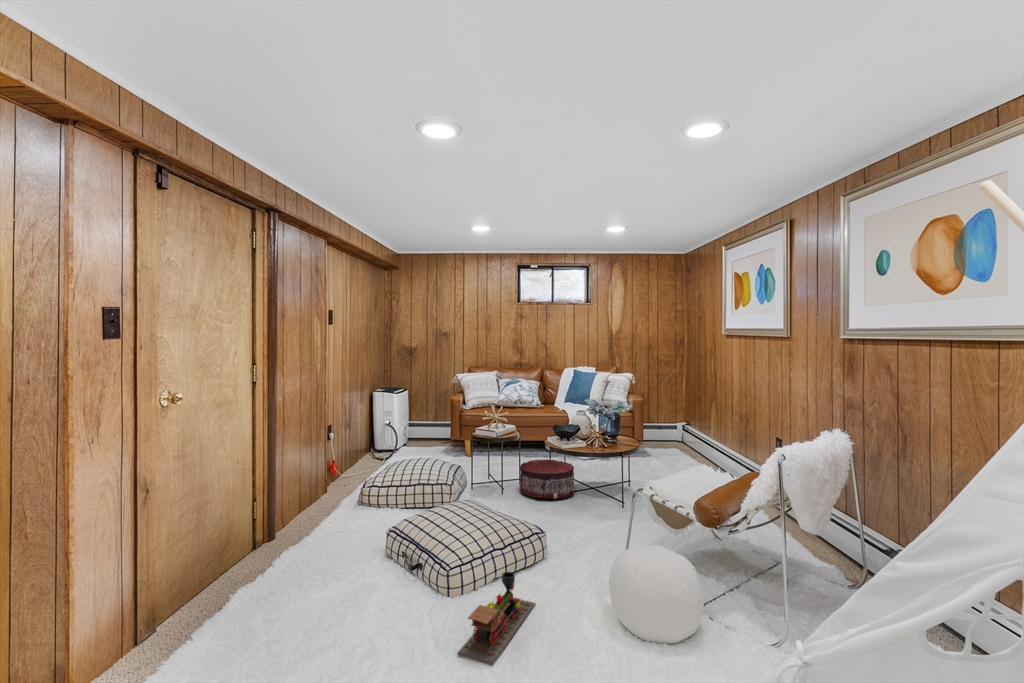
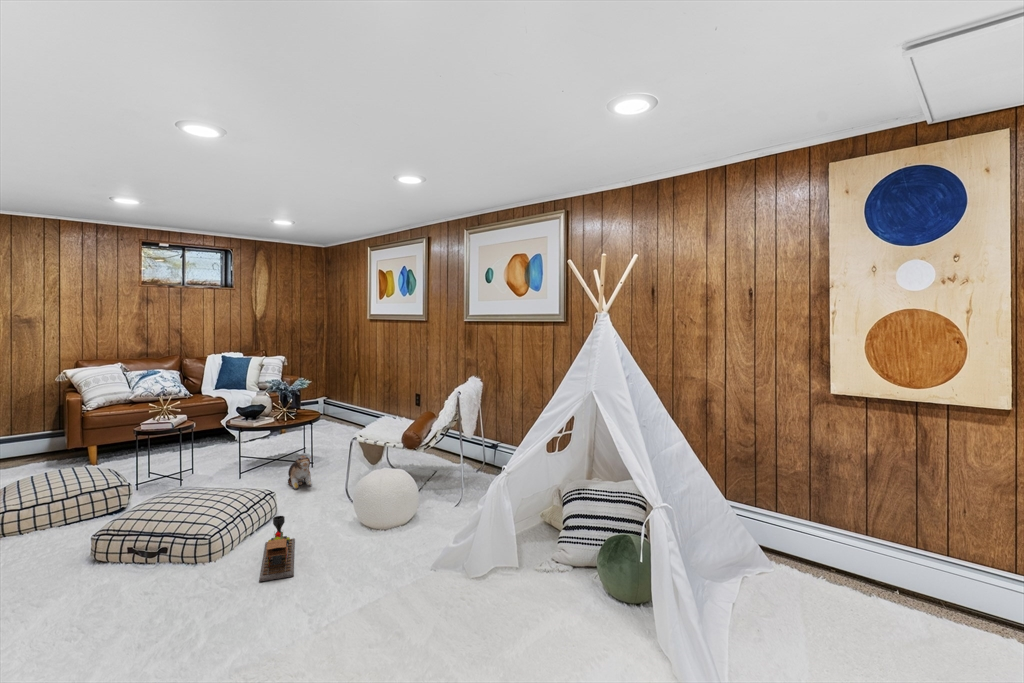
pouf: present [520,459,574,499] -> none [200,443,263,480]
plush toy: none [584,492,607,529] -> present [288,455,311,489]

